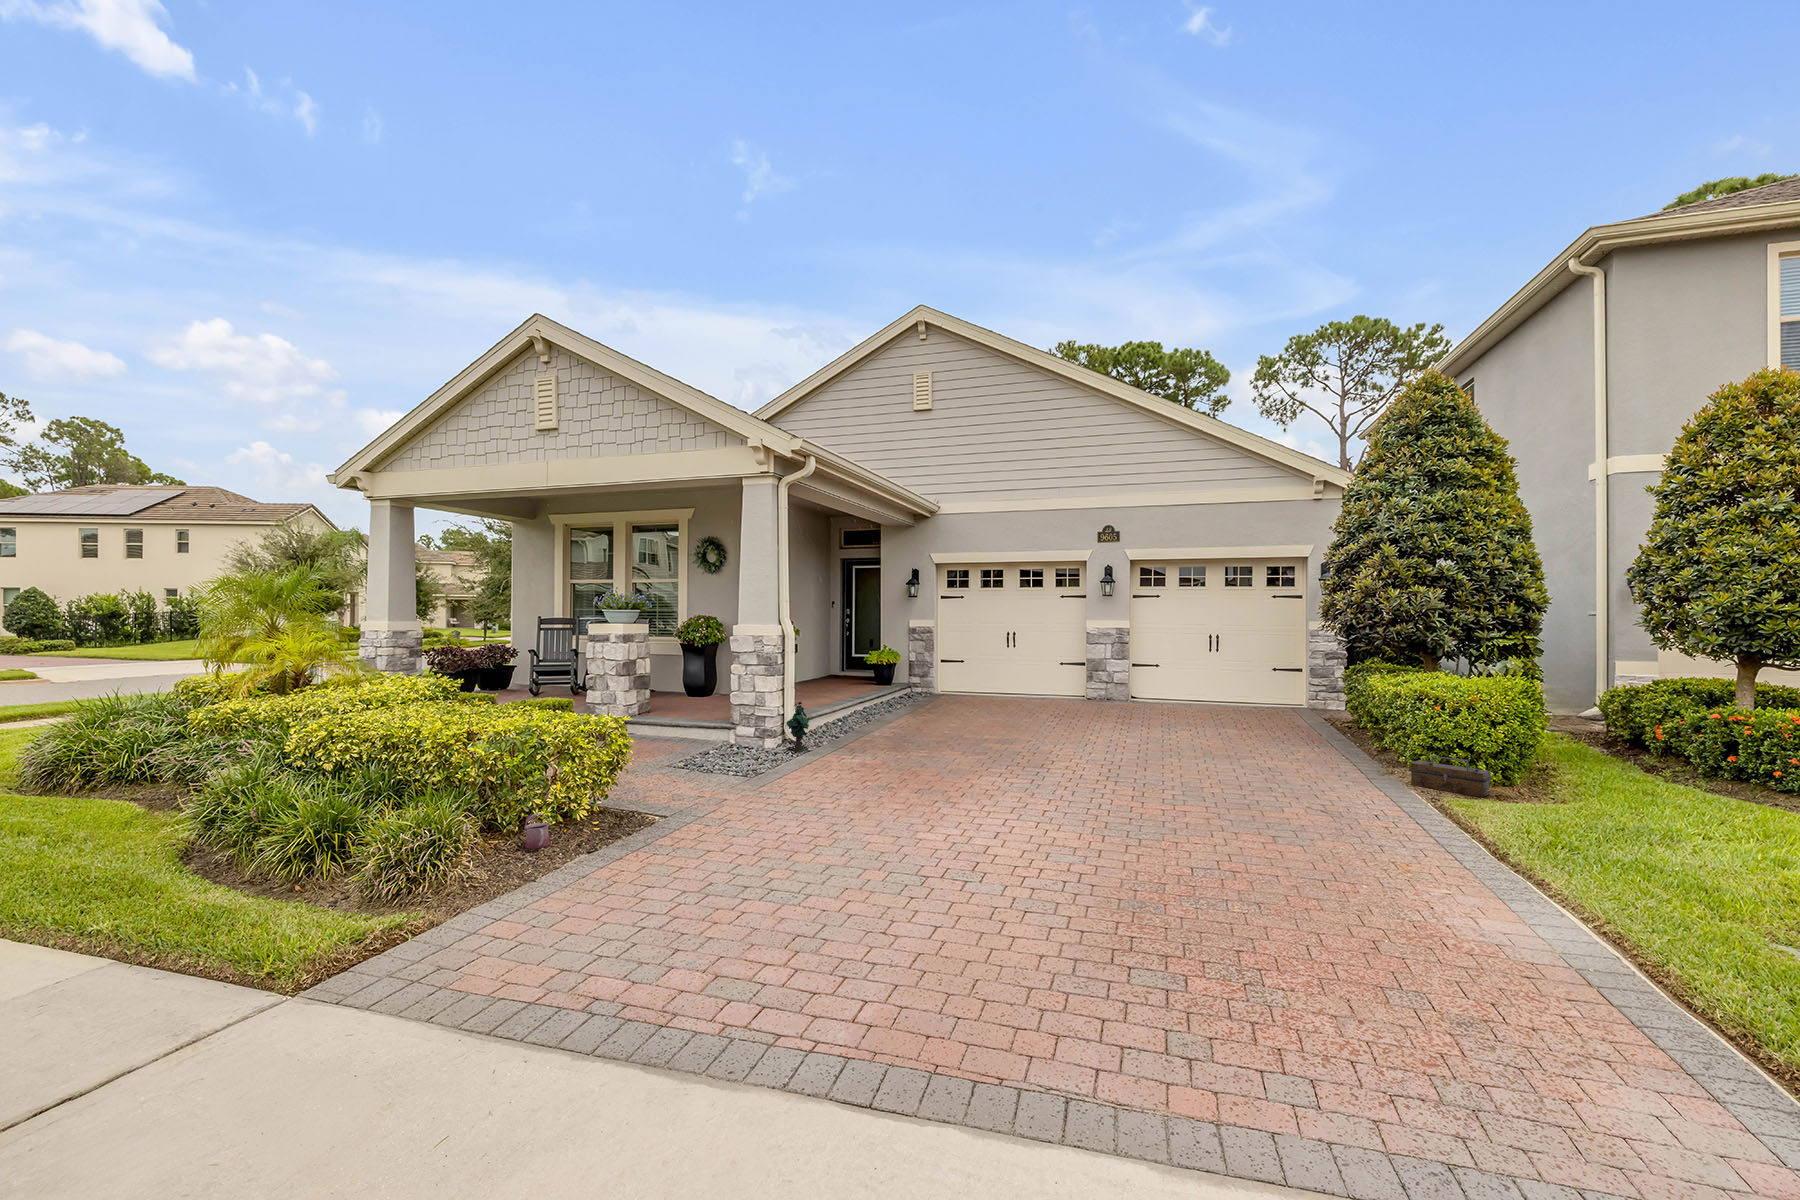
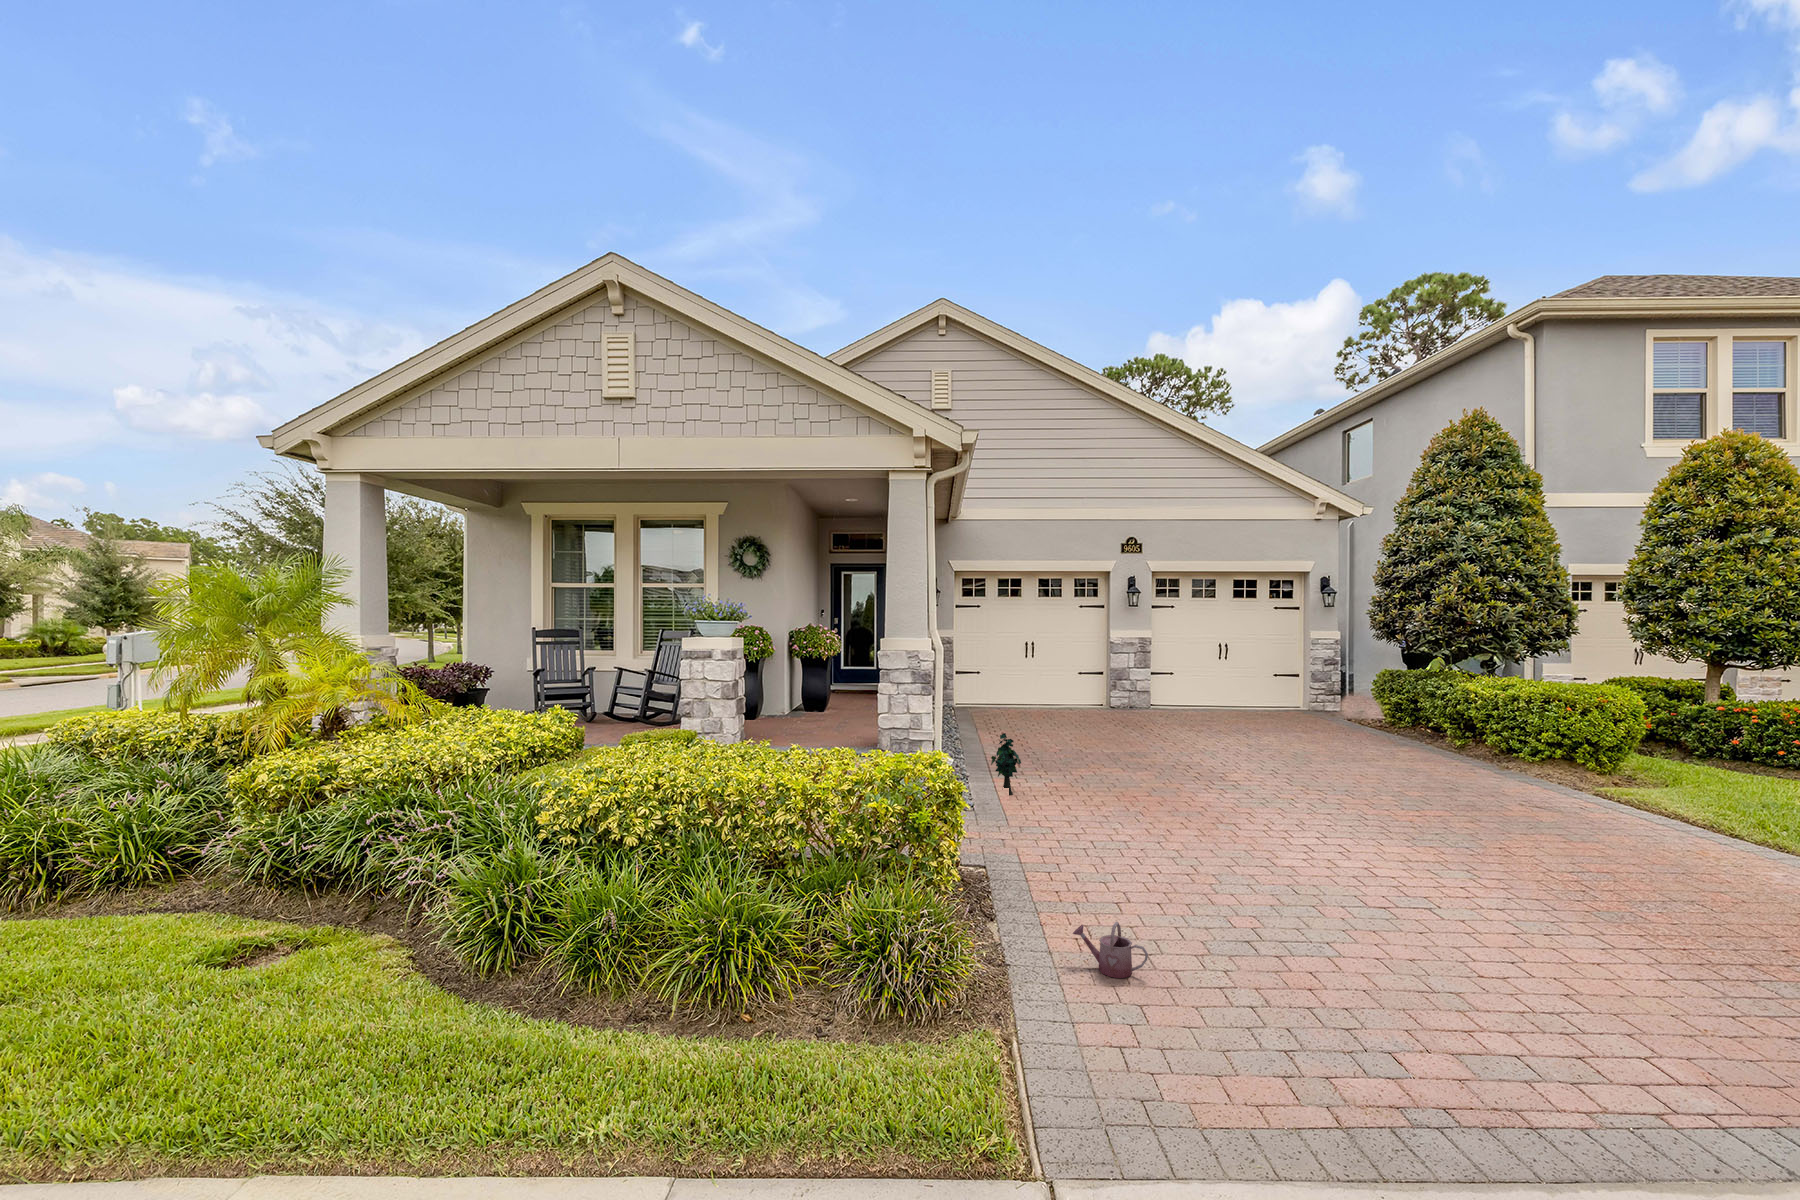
toolbox: present [1409,755,1492,797] -> none [1562,751,1642,786]

